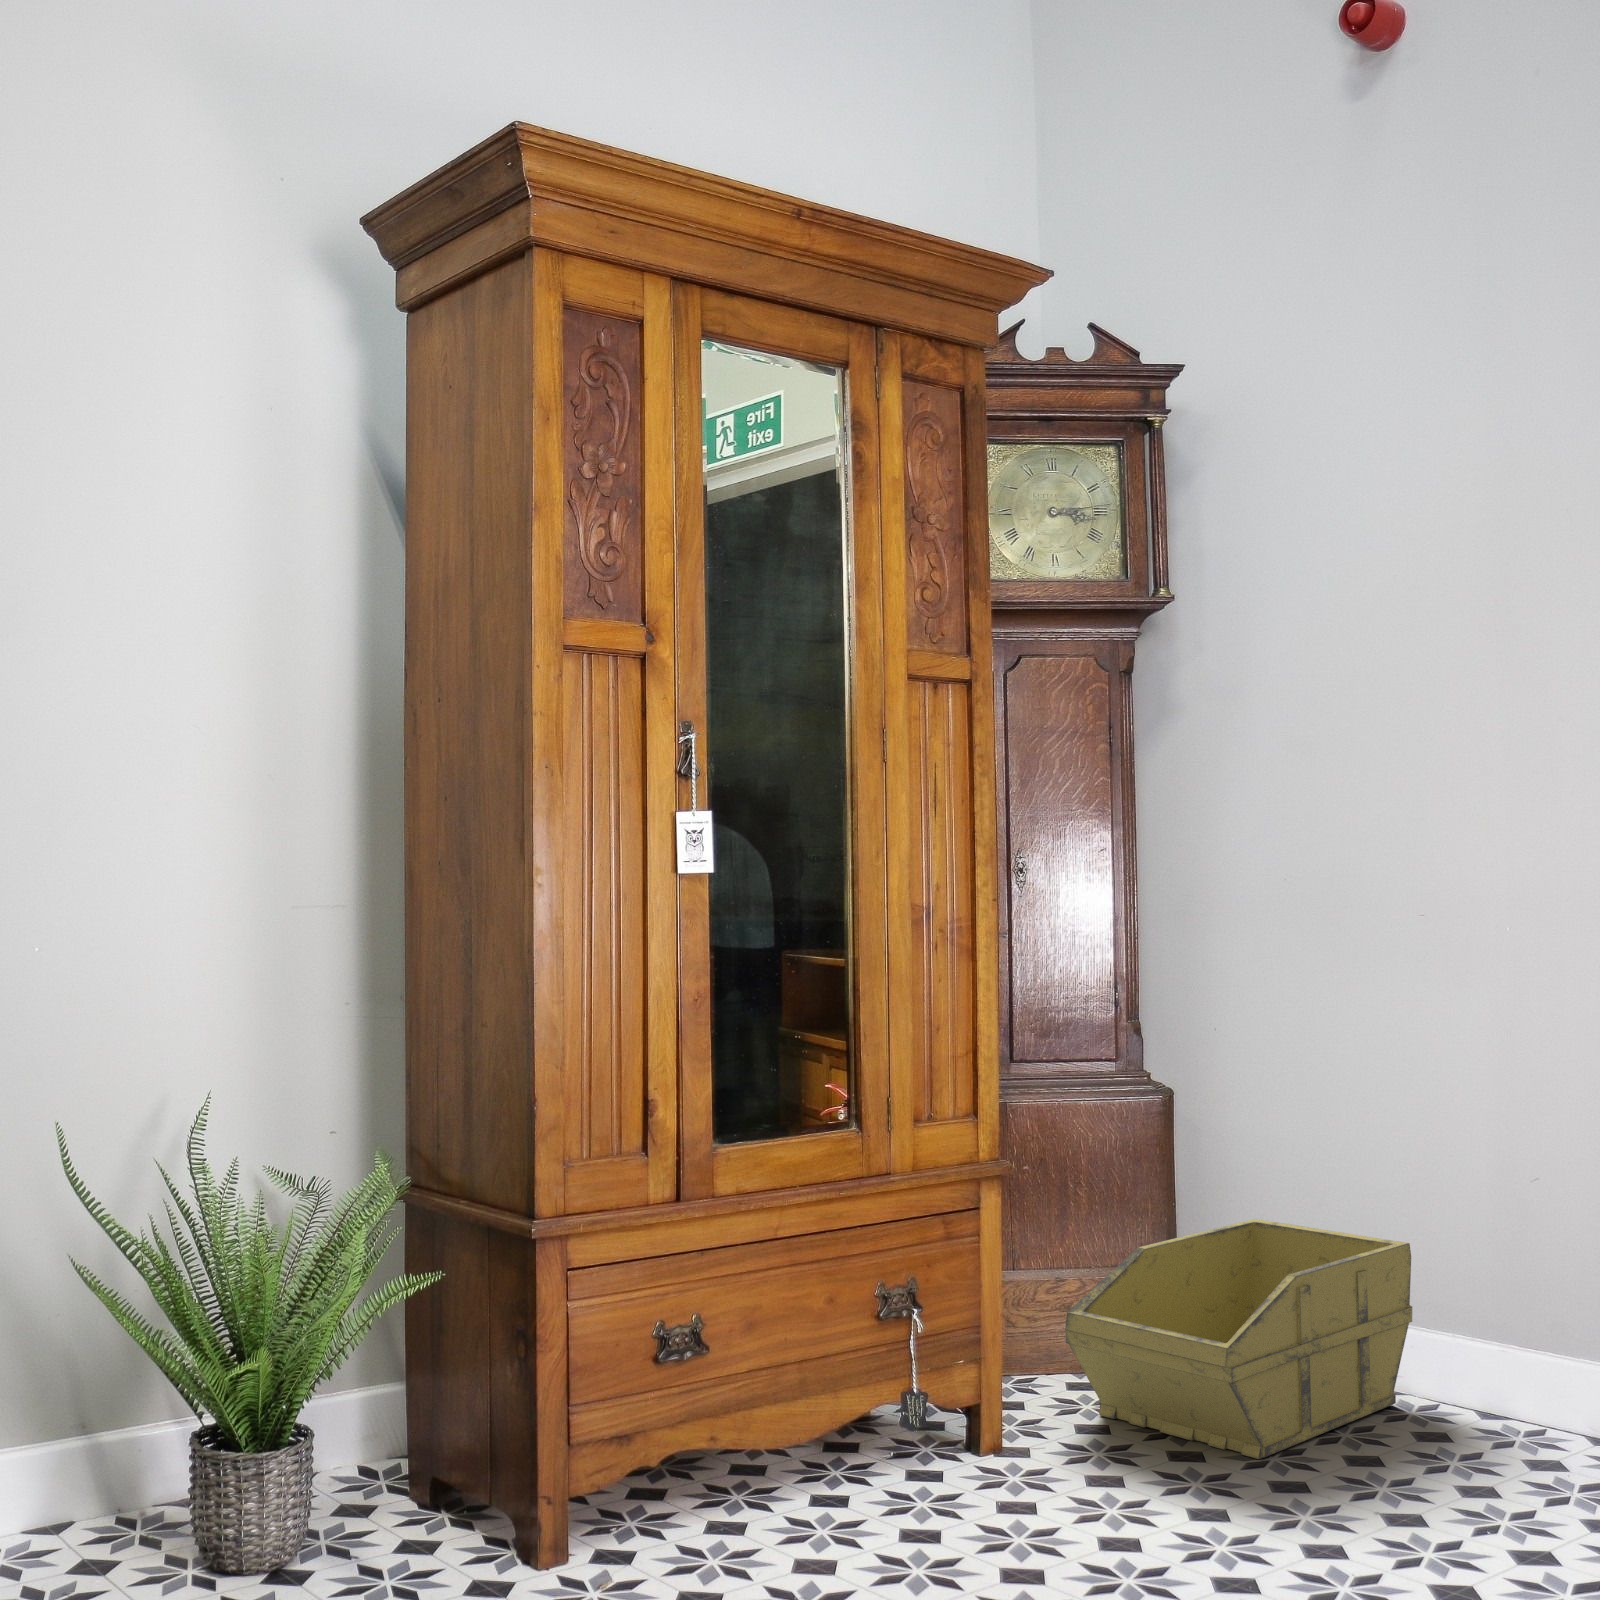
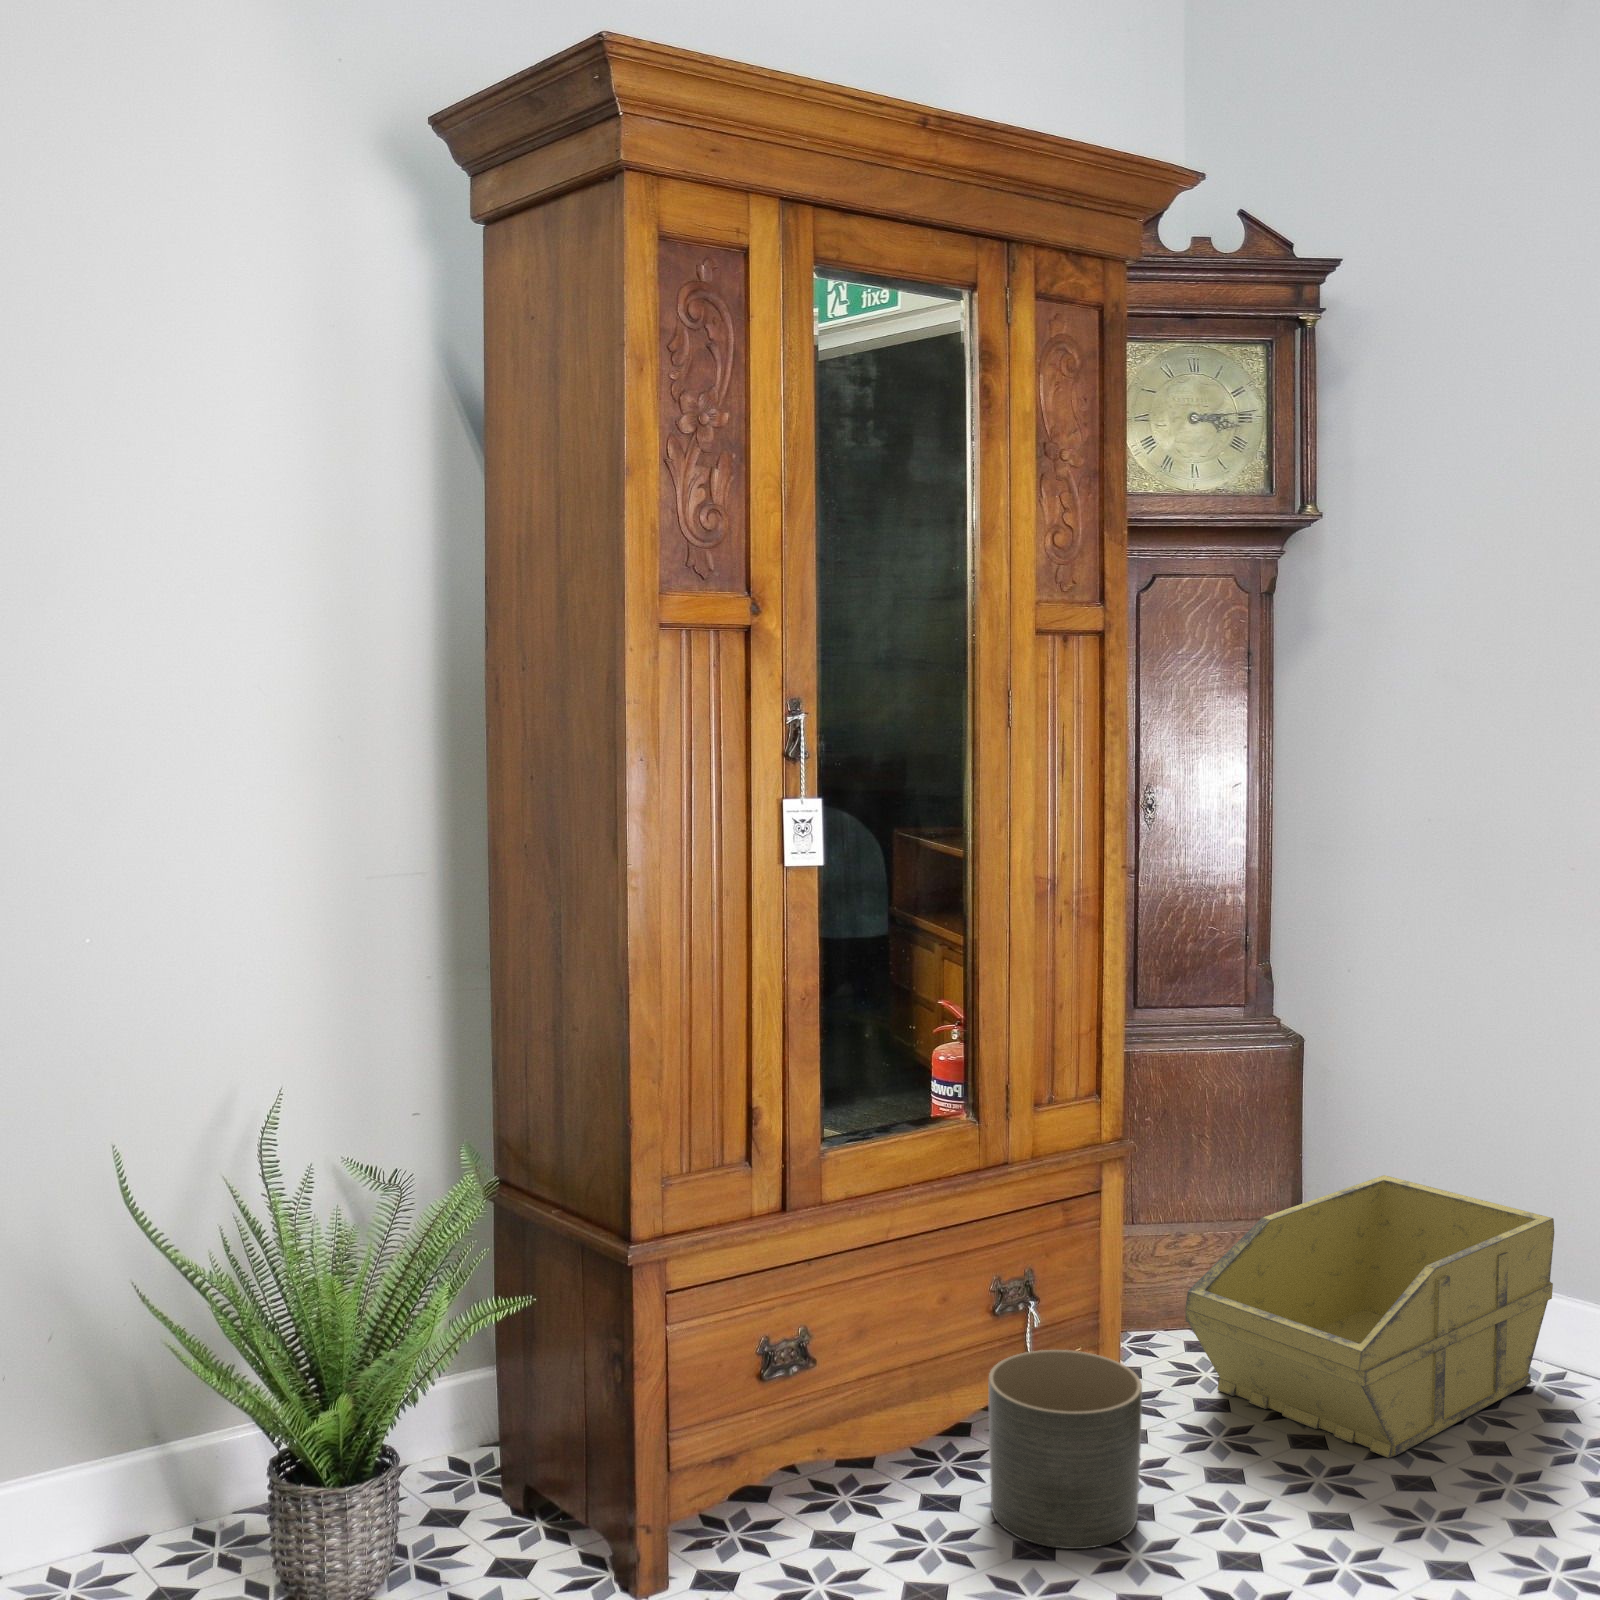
planter: none [874,1351,1019,1529] -> present [988,1350,1142,1549]

